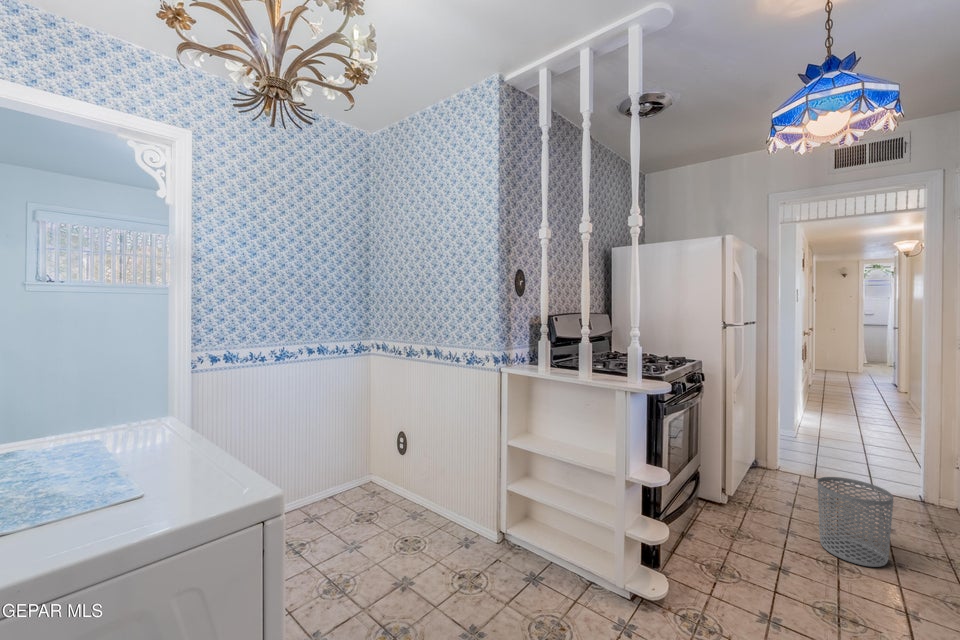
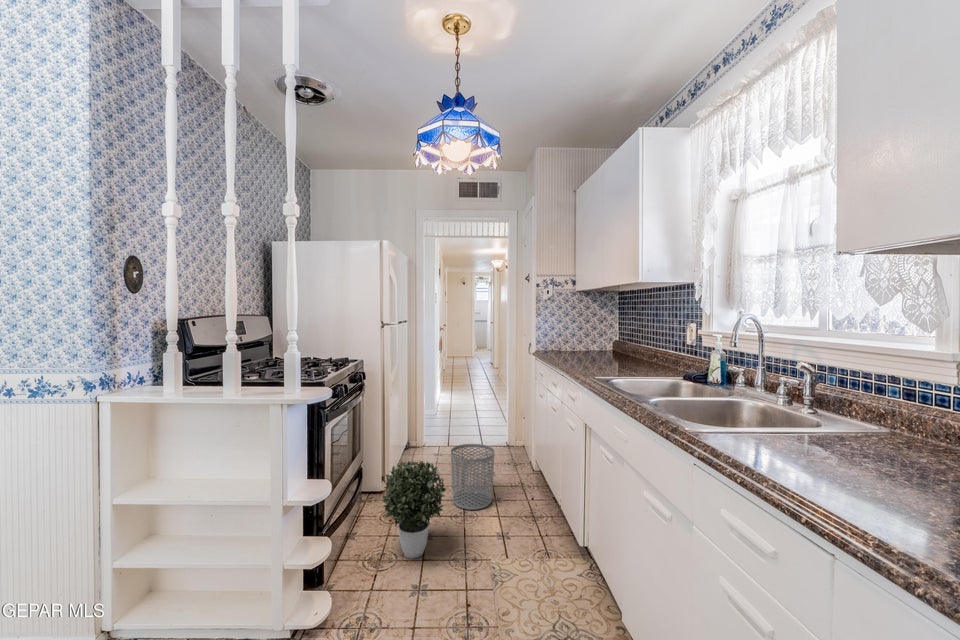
potted plant: none [723,474,810,587] -> present [383,461,446,559]

